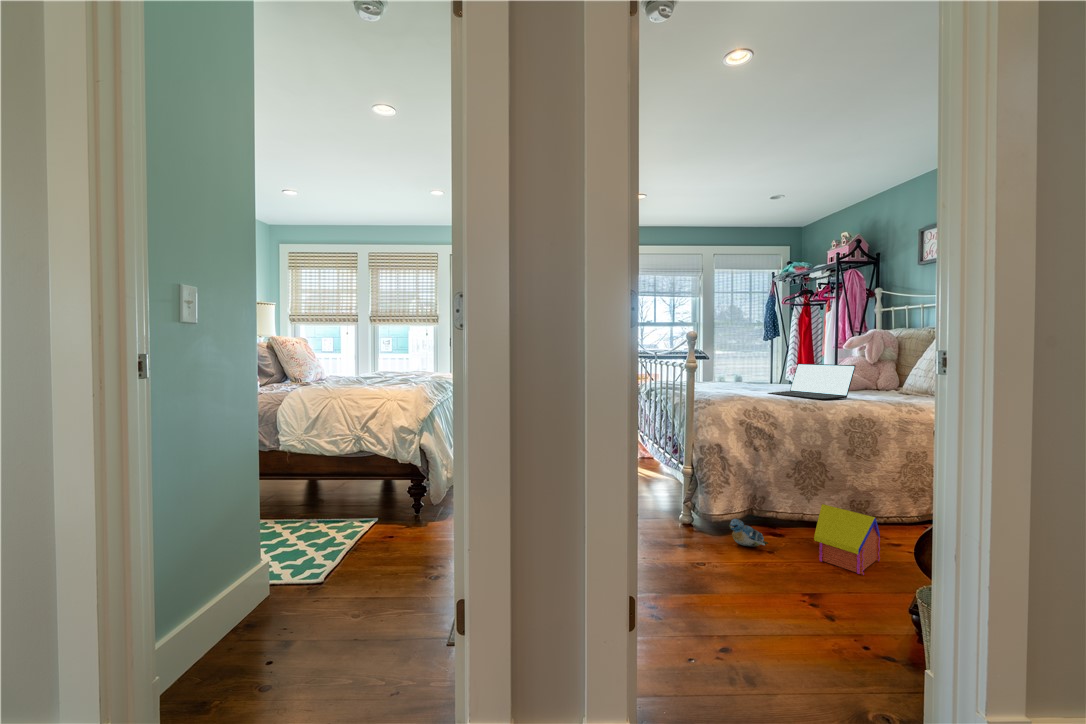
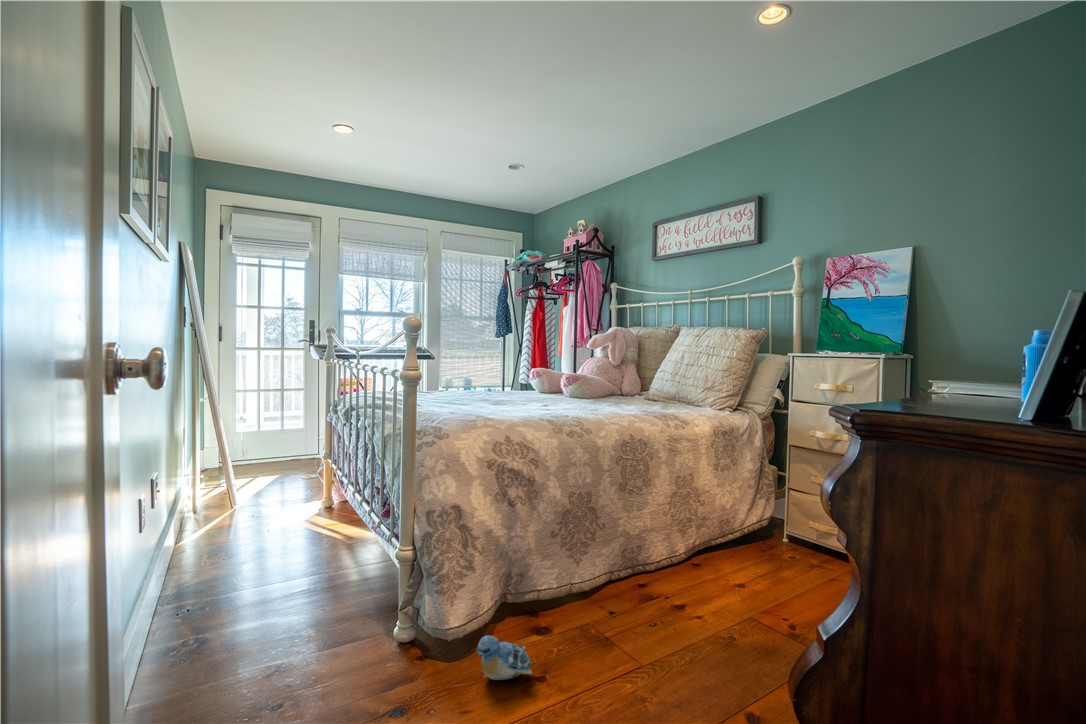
laptop: present [768,364,856,400] -> none [519,367,619,417]
toy house: present [814,504,880,575] -> none [601,581,675,689]

